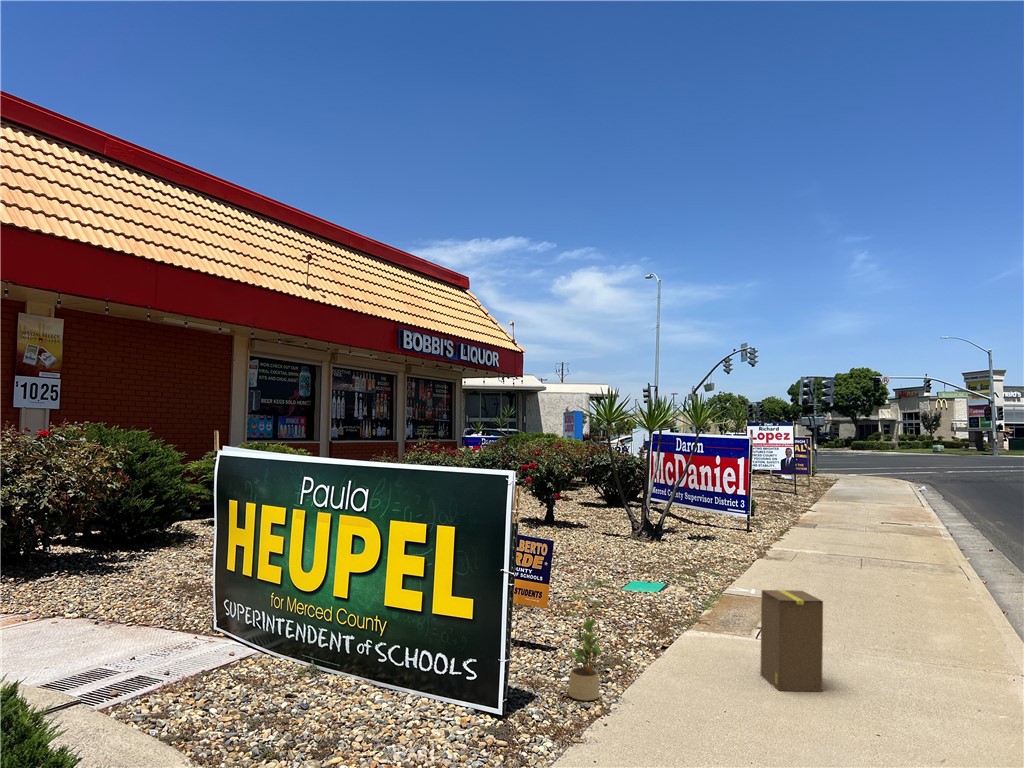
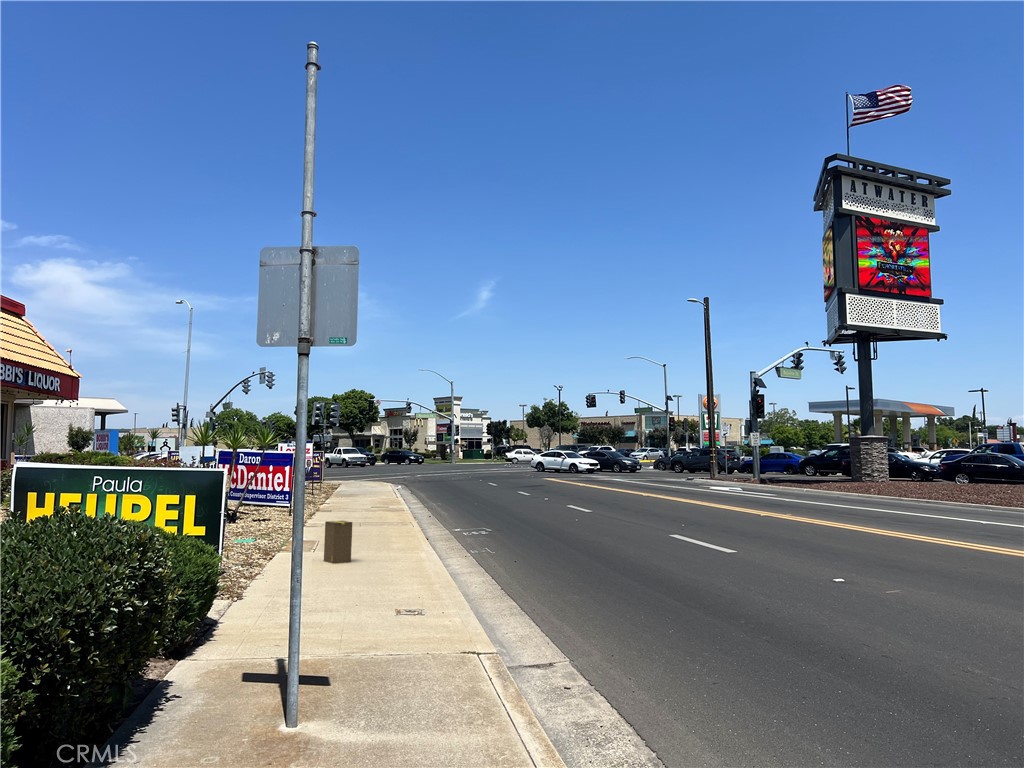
potted plant: present [568,617,605,700] -> none [242,536,262,573]

